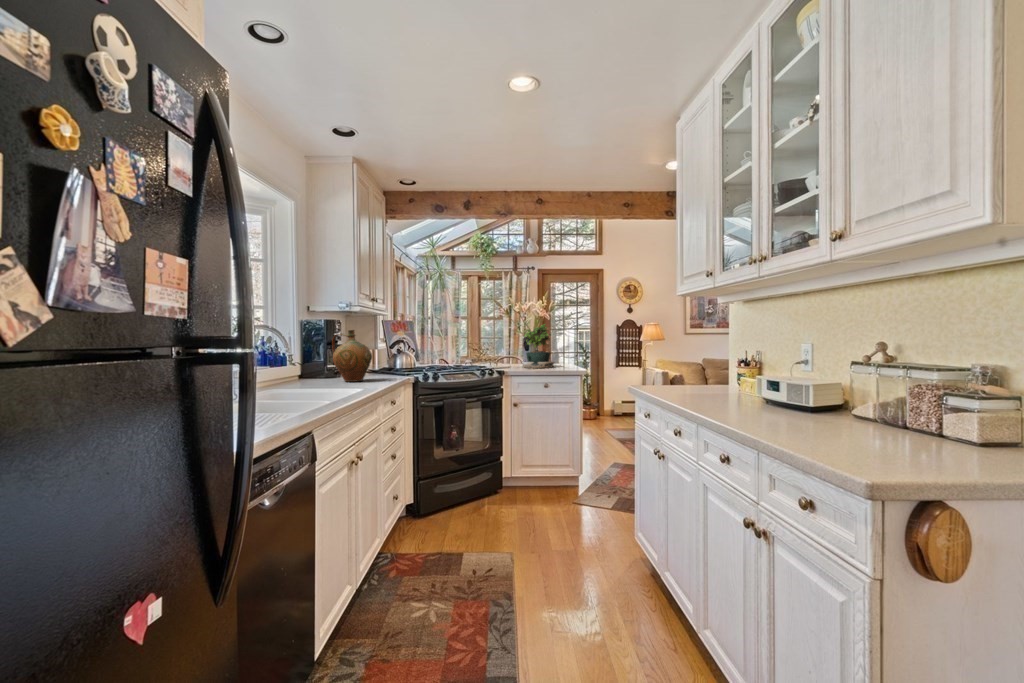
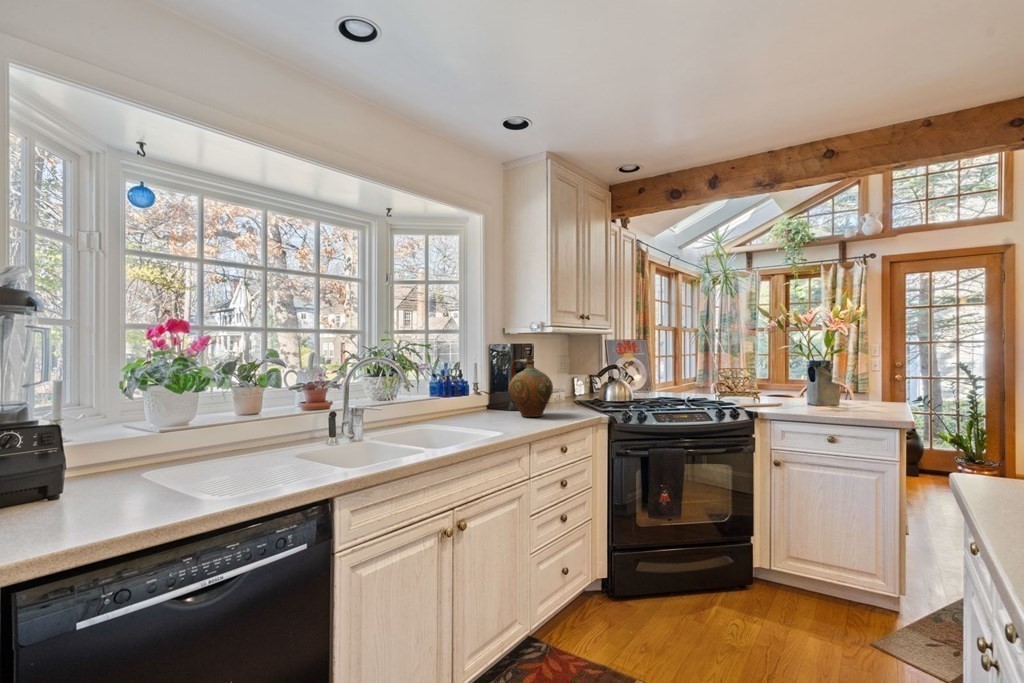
potted plant: present [522,324,554,369] -> none [799,343,859,413]

